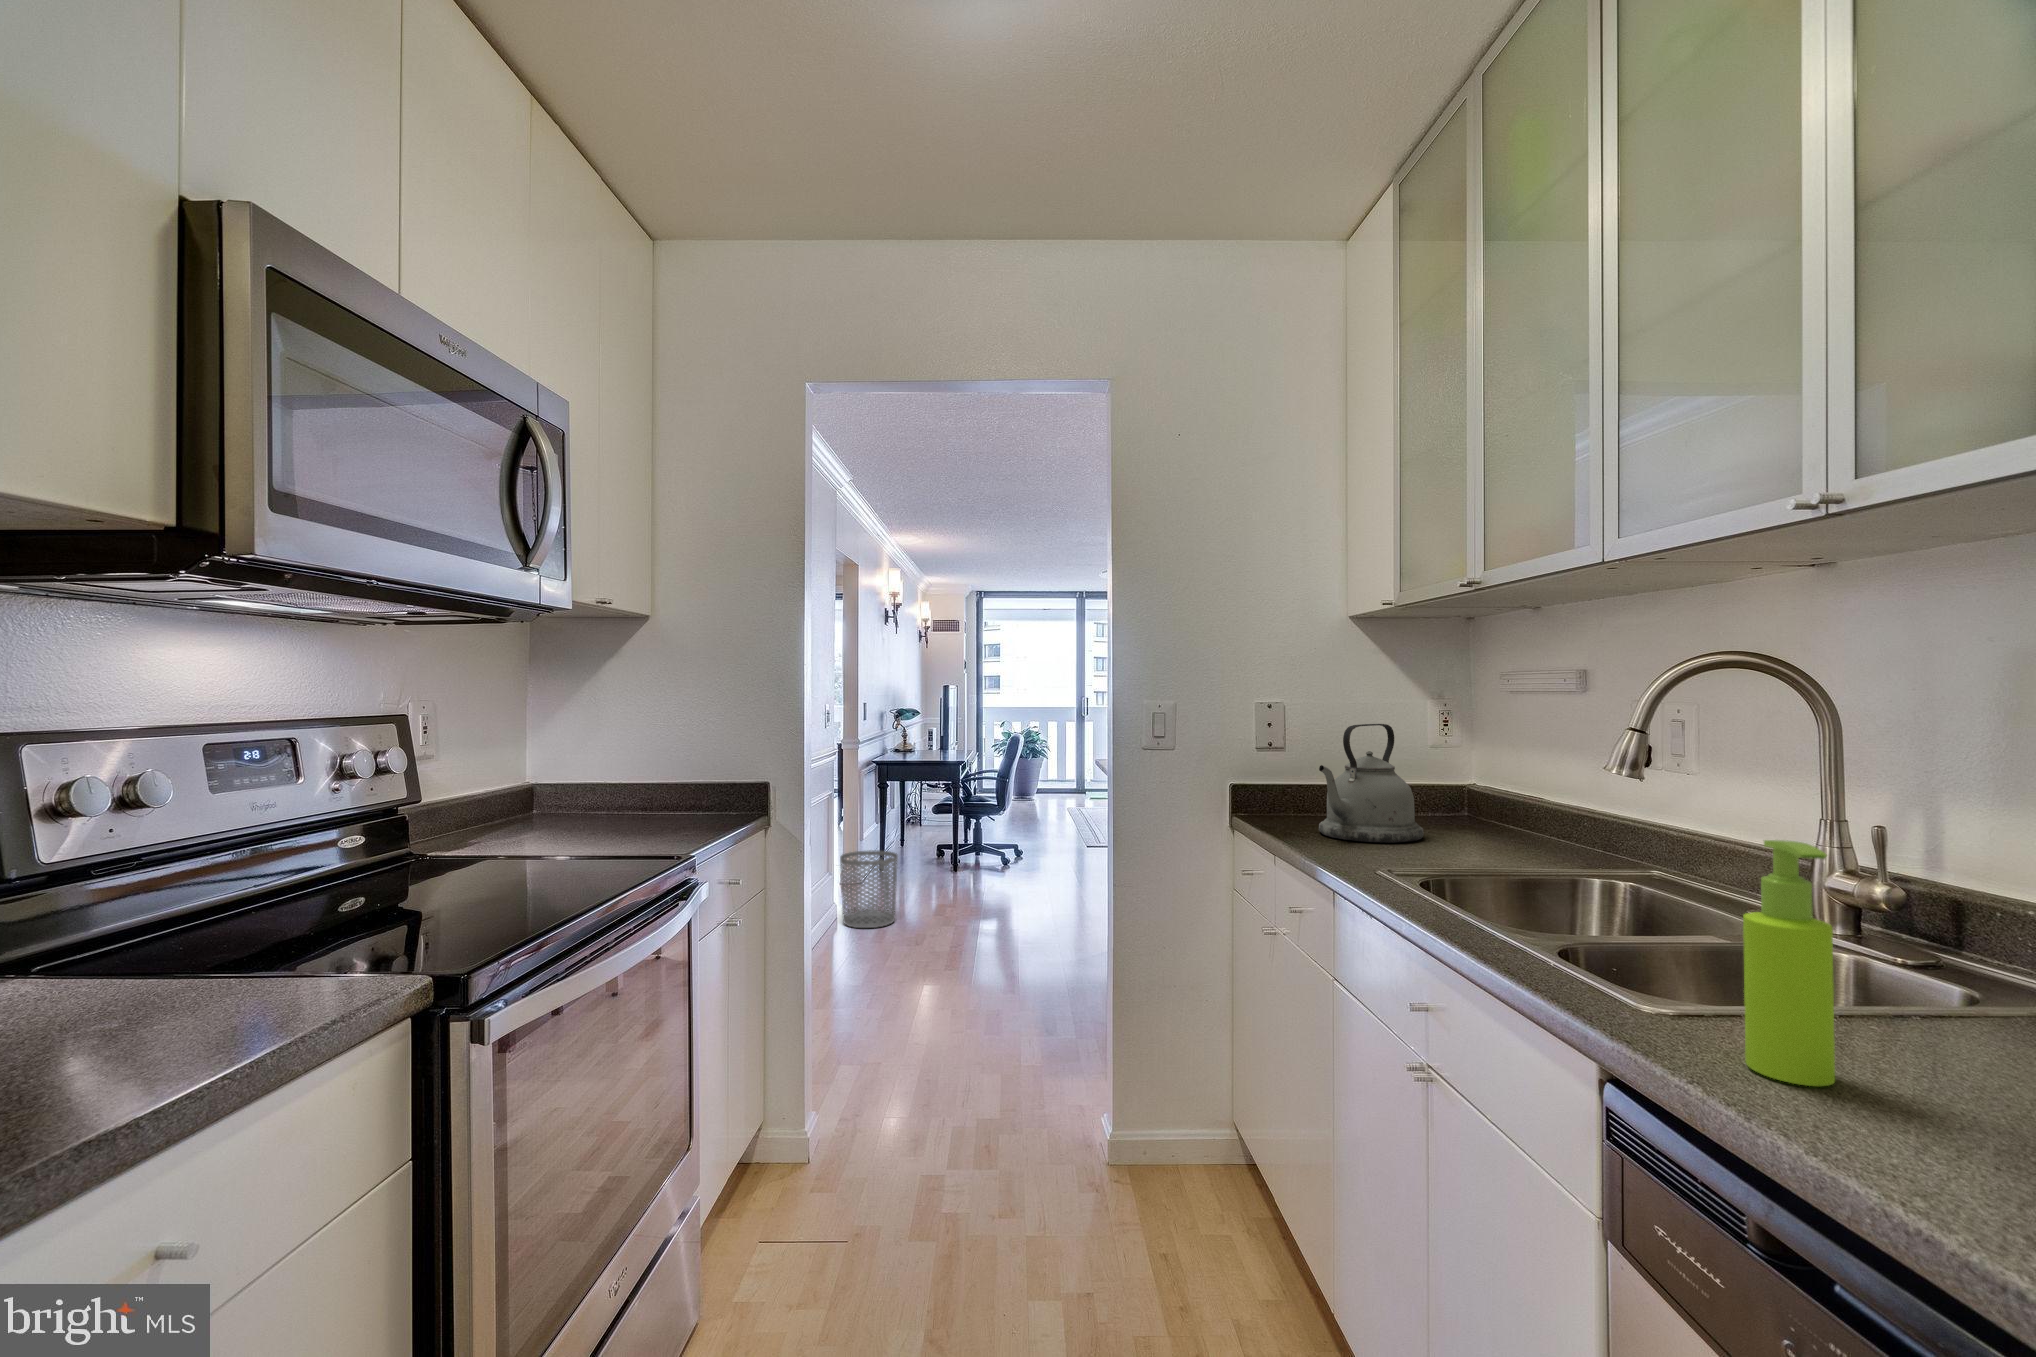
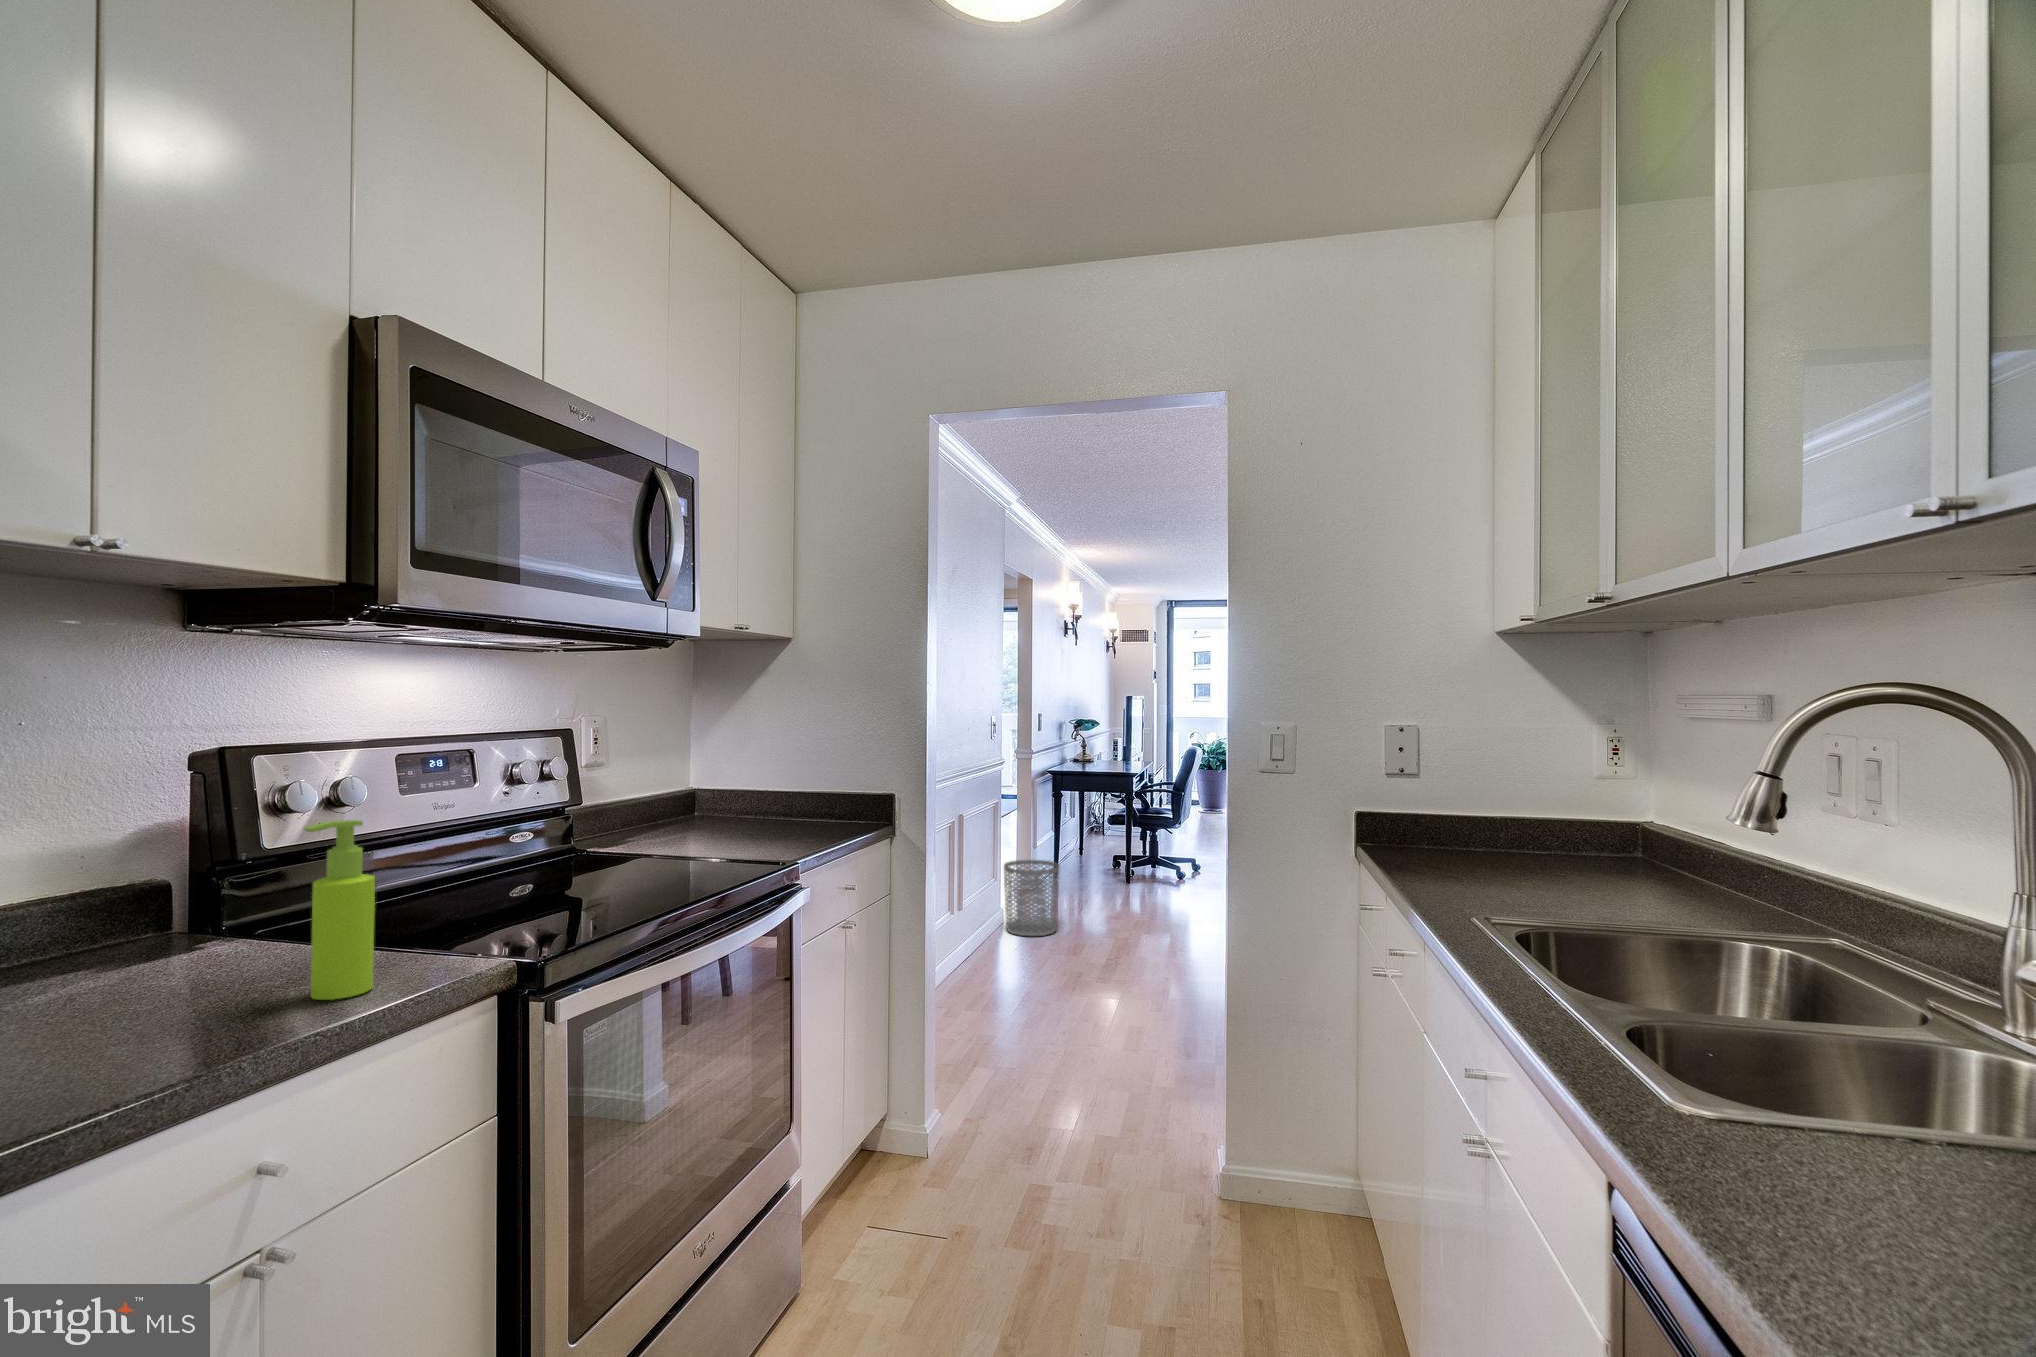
kettle: present [1319,724,1424,843] -> none [1432,753,1564,886]
soap dispenser: present [1743,840,1835,1086] -> present [304,820,375,1000]

